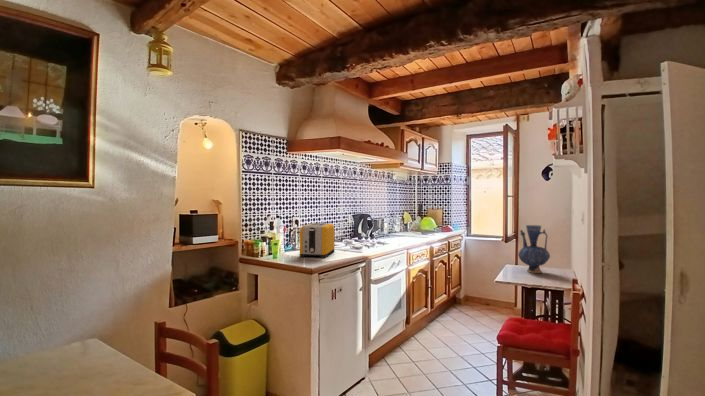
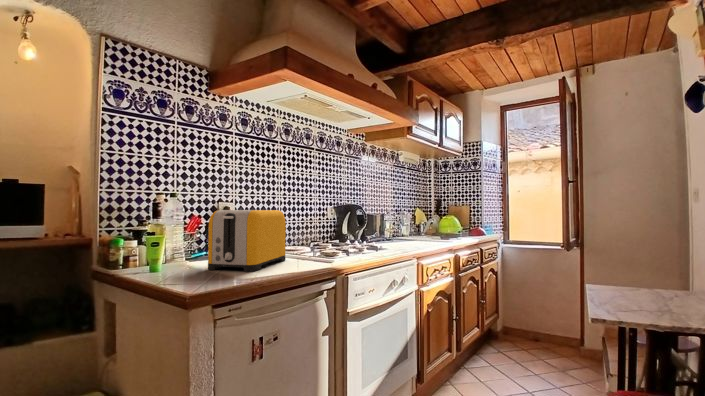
vase: present [518,225,550,273] -> none [617,214,682,301]

